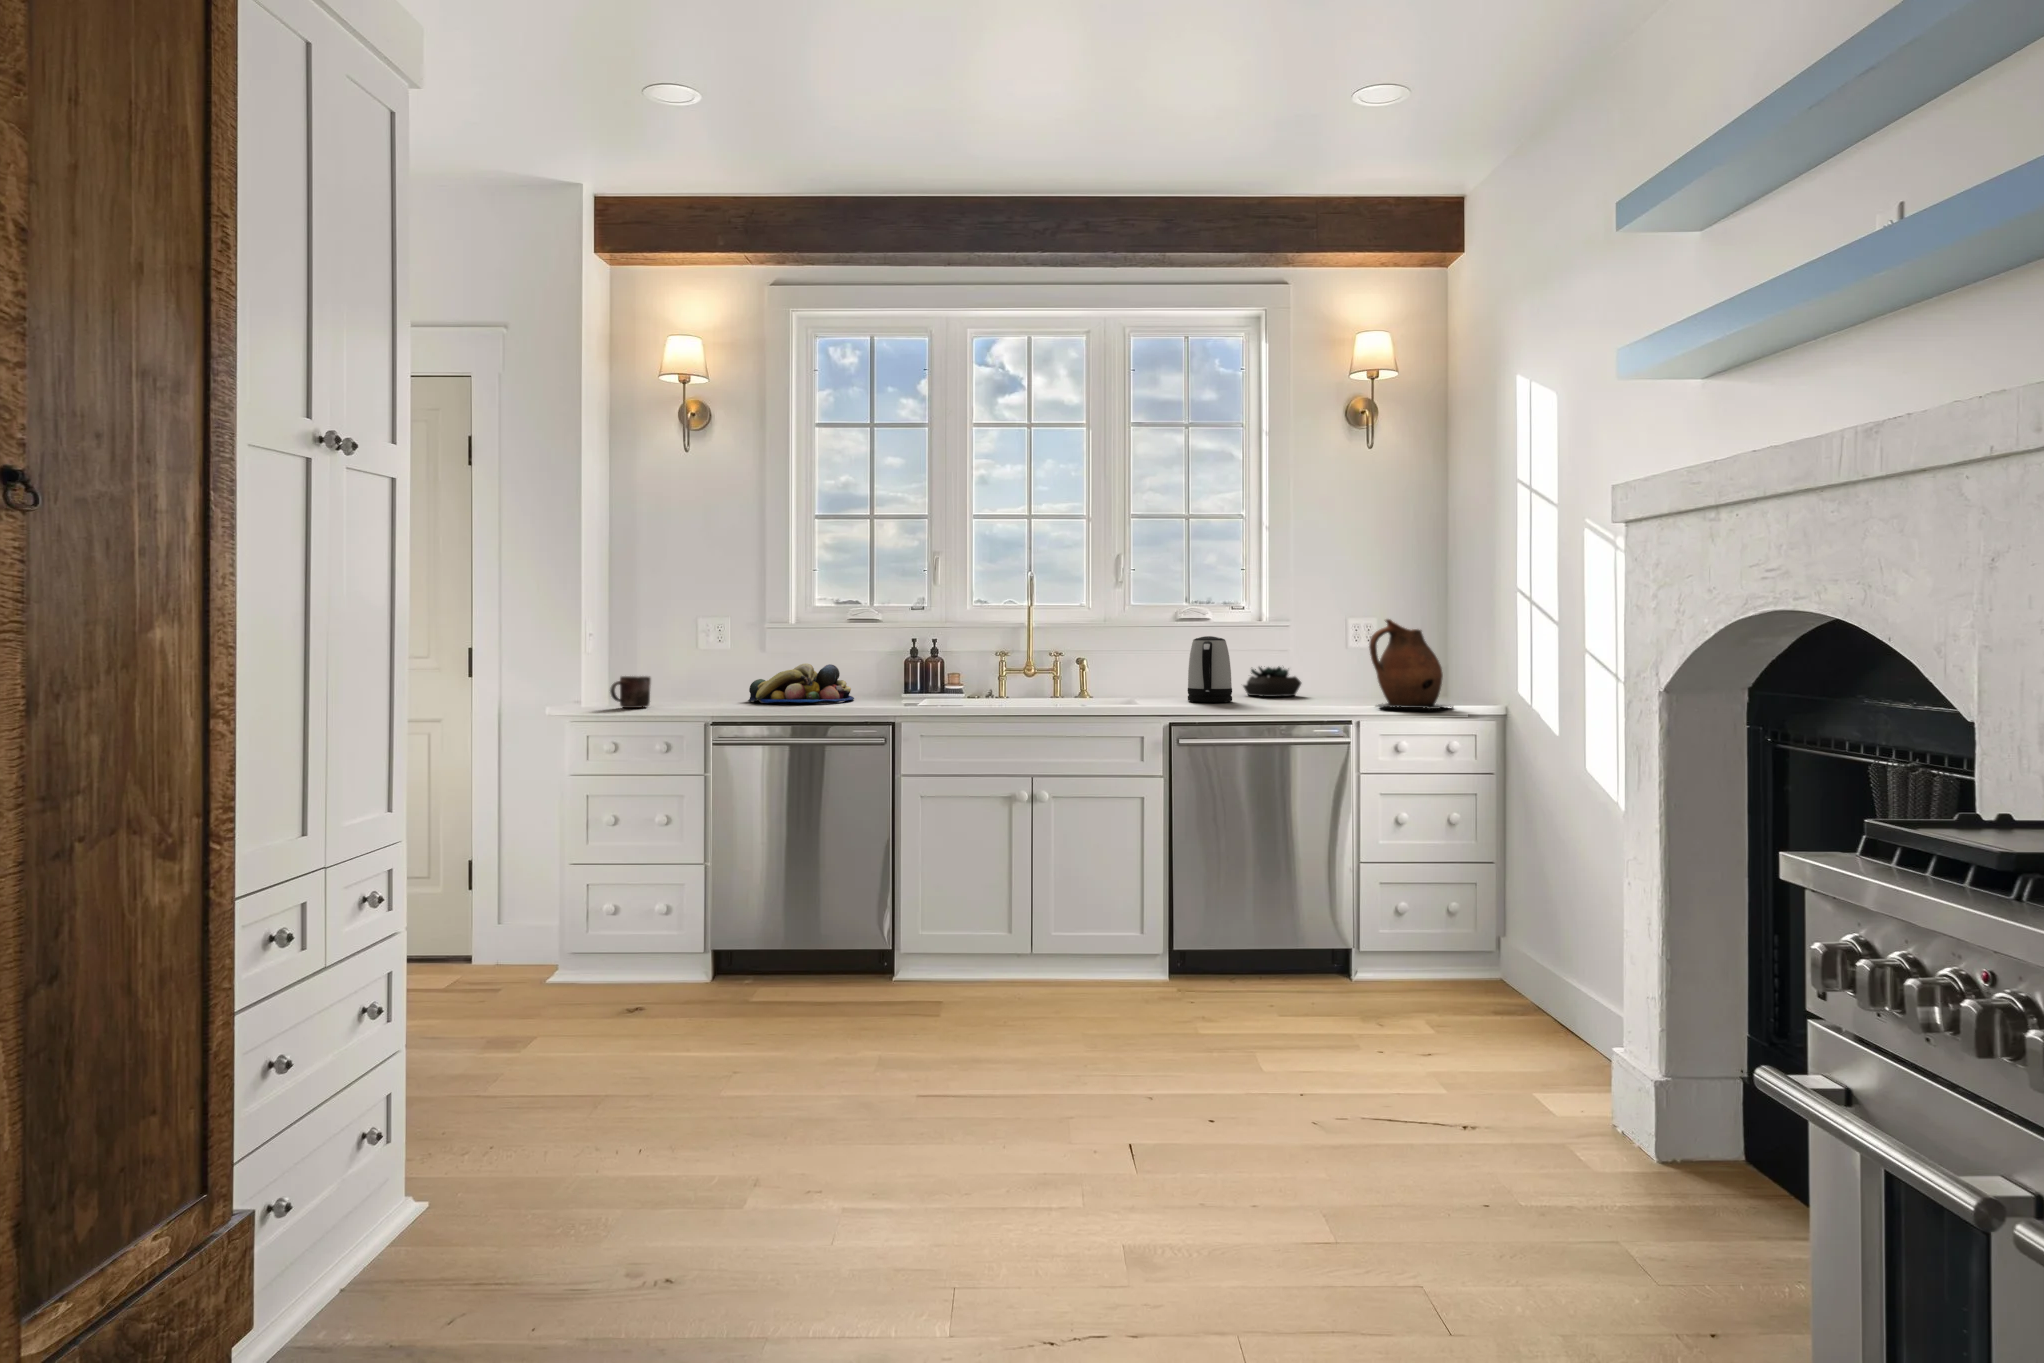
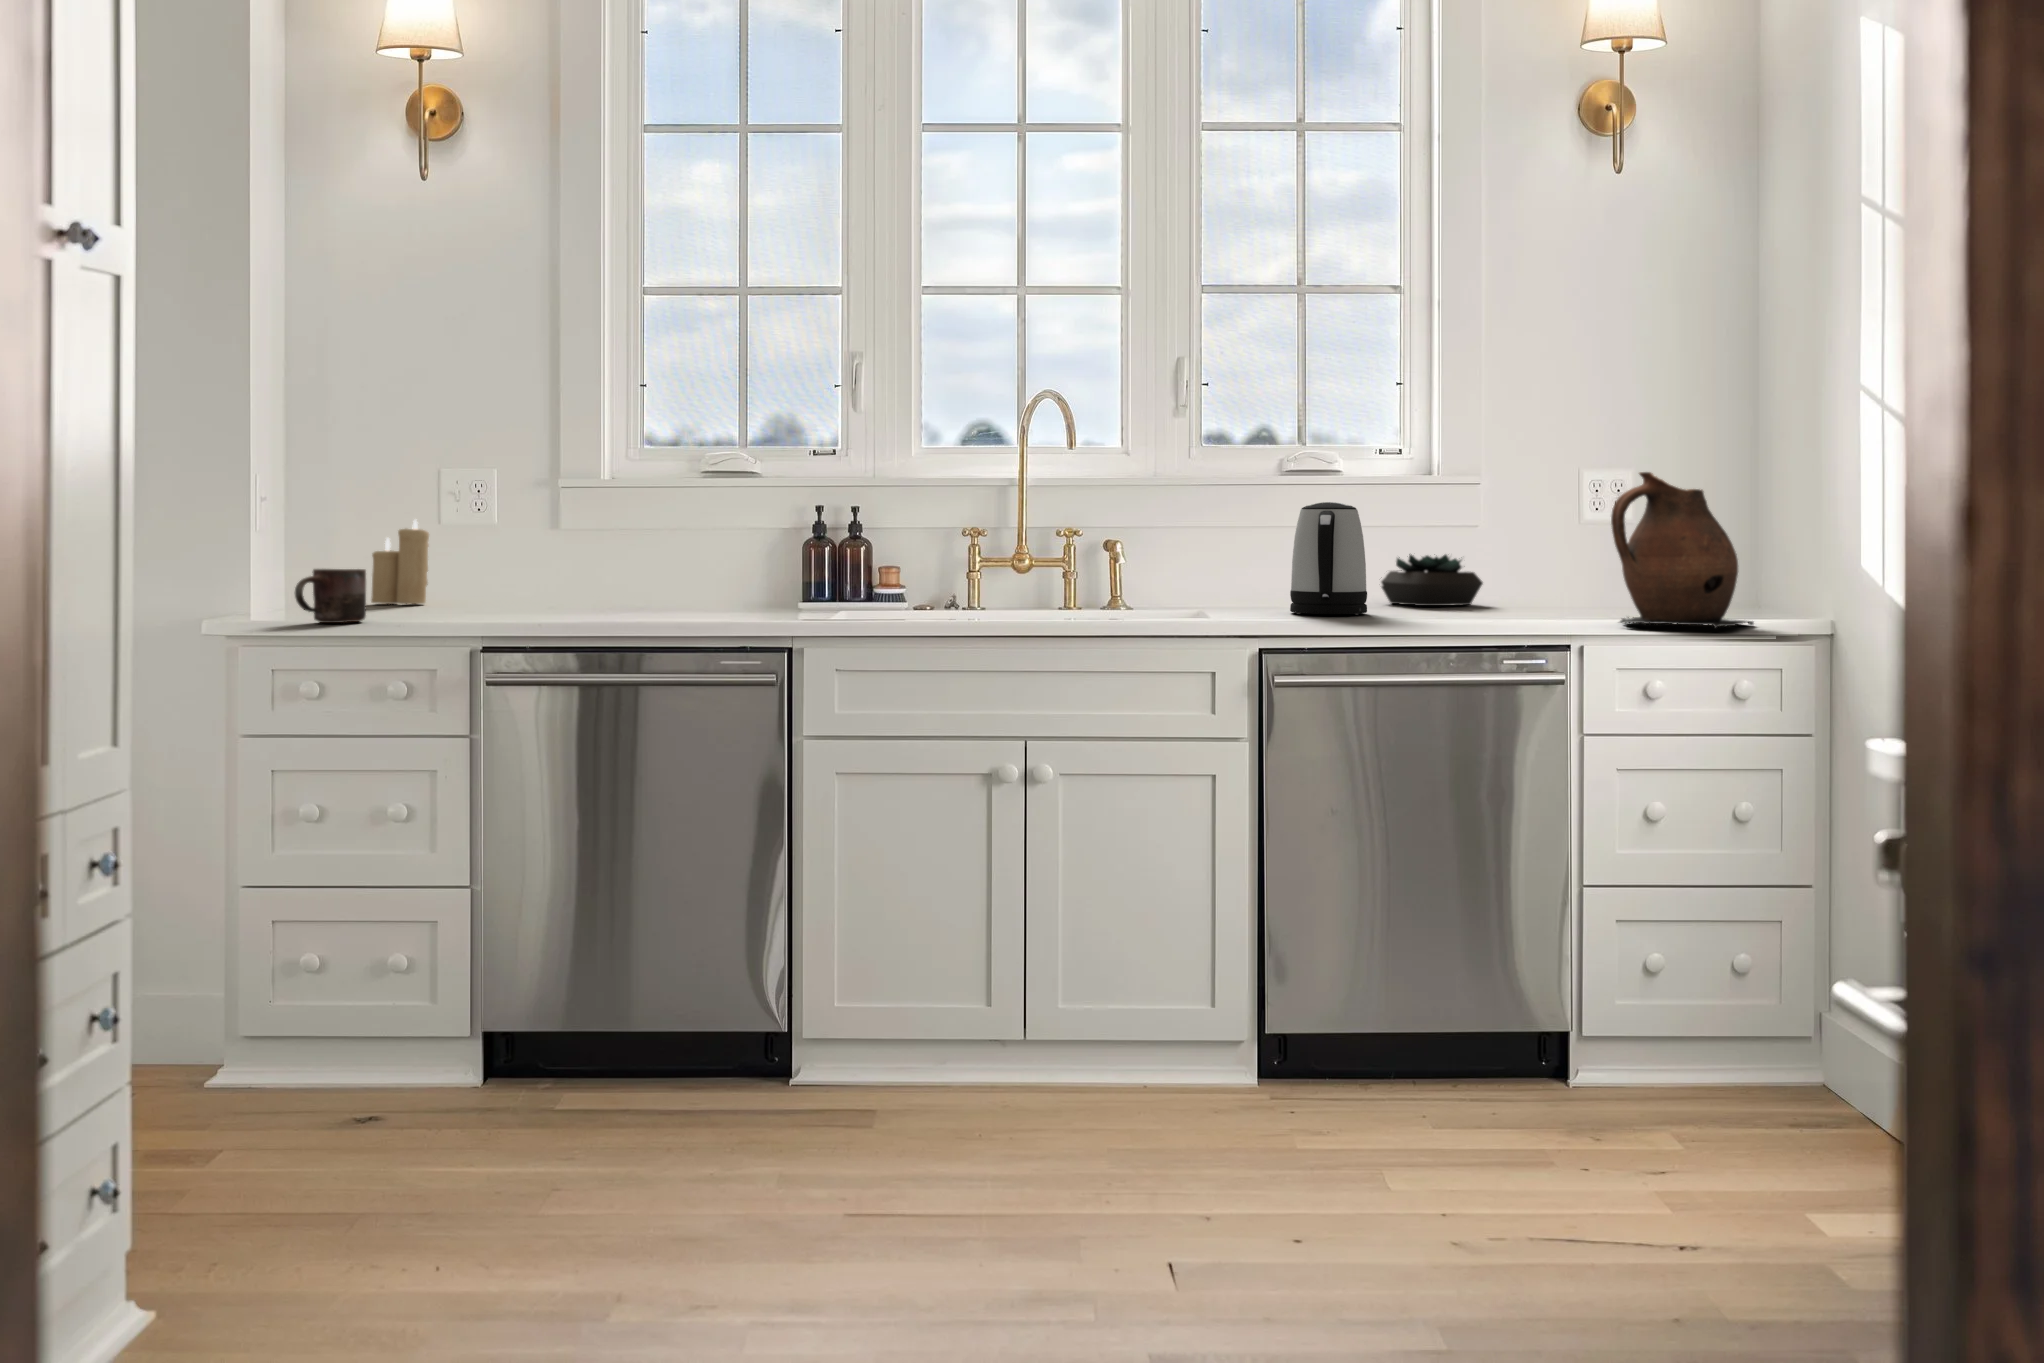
candle: none [648,646,683,697] -> present [371,520,429,604]
fruit bowl: present [748,663,854,703] -> none [537,548,721,614]

